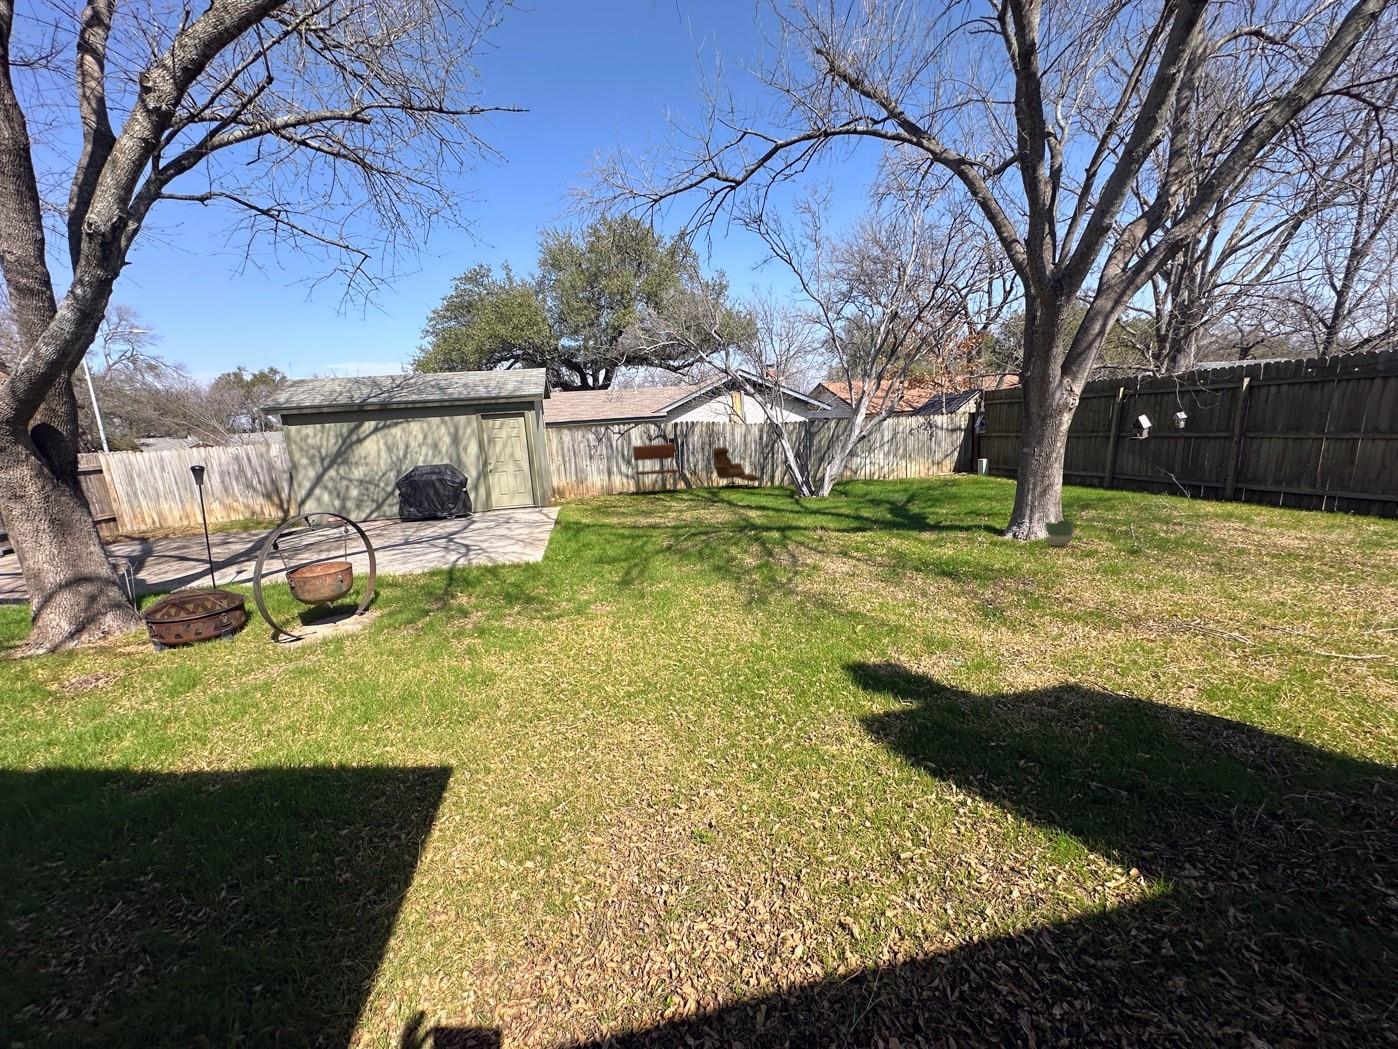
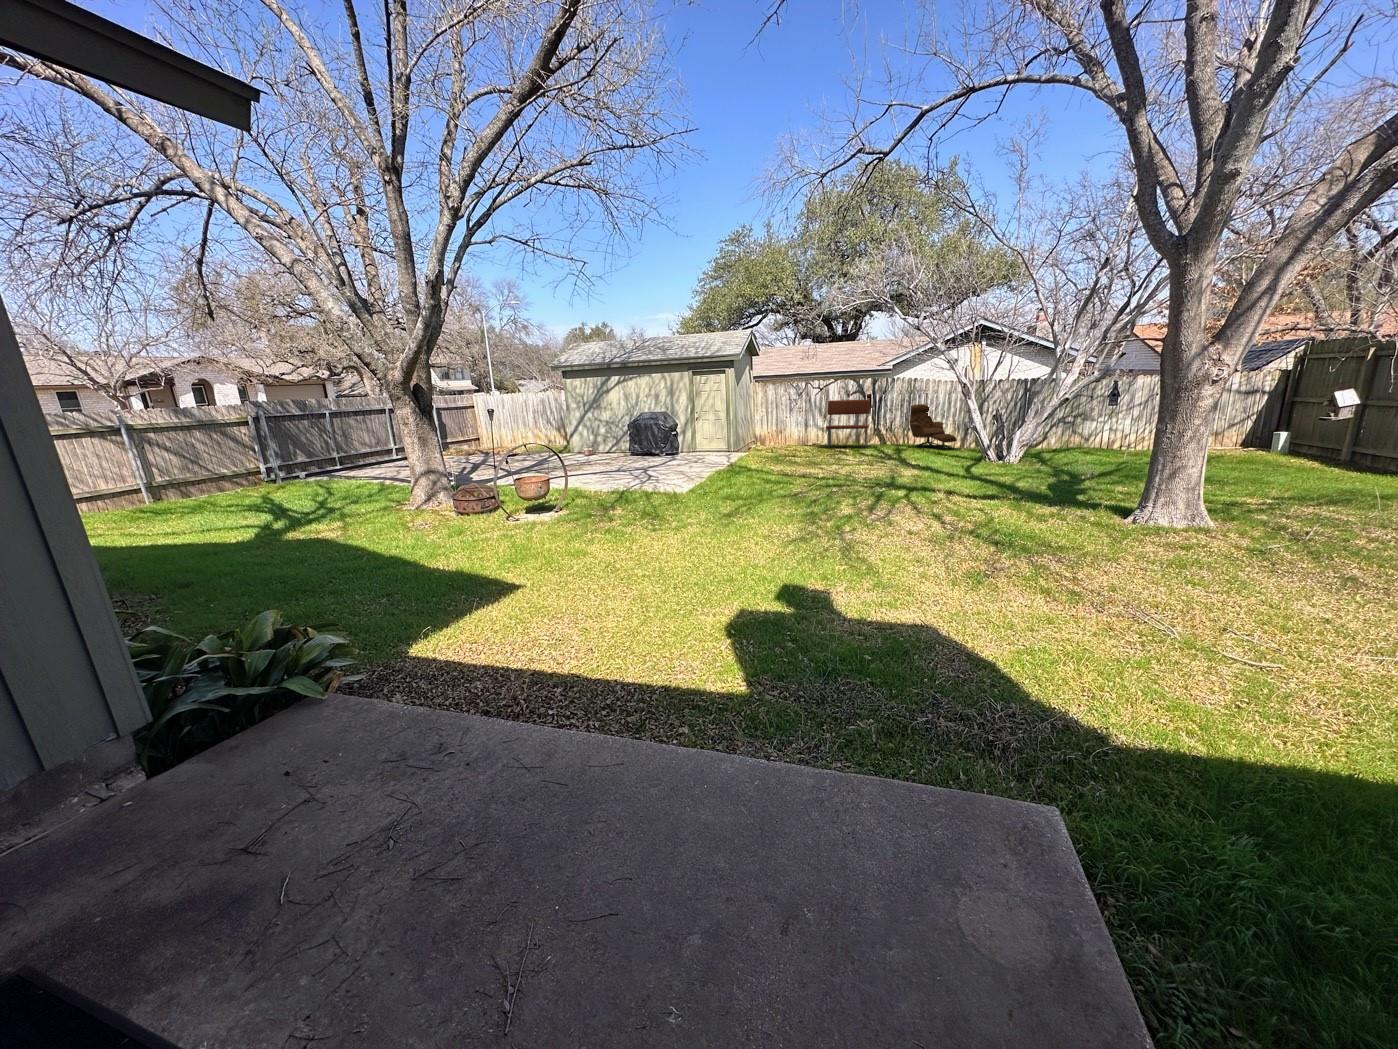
planter: present [1045,520,1074,546] -> none [1165,507,1202,537]

